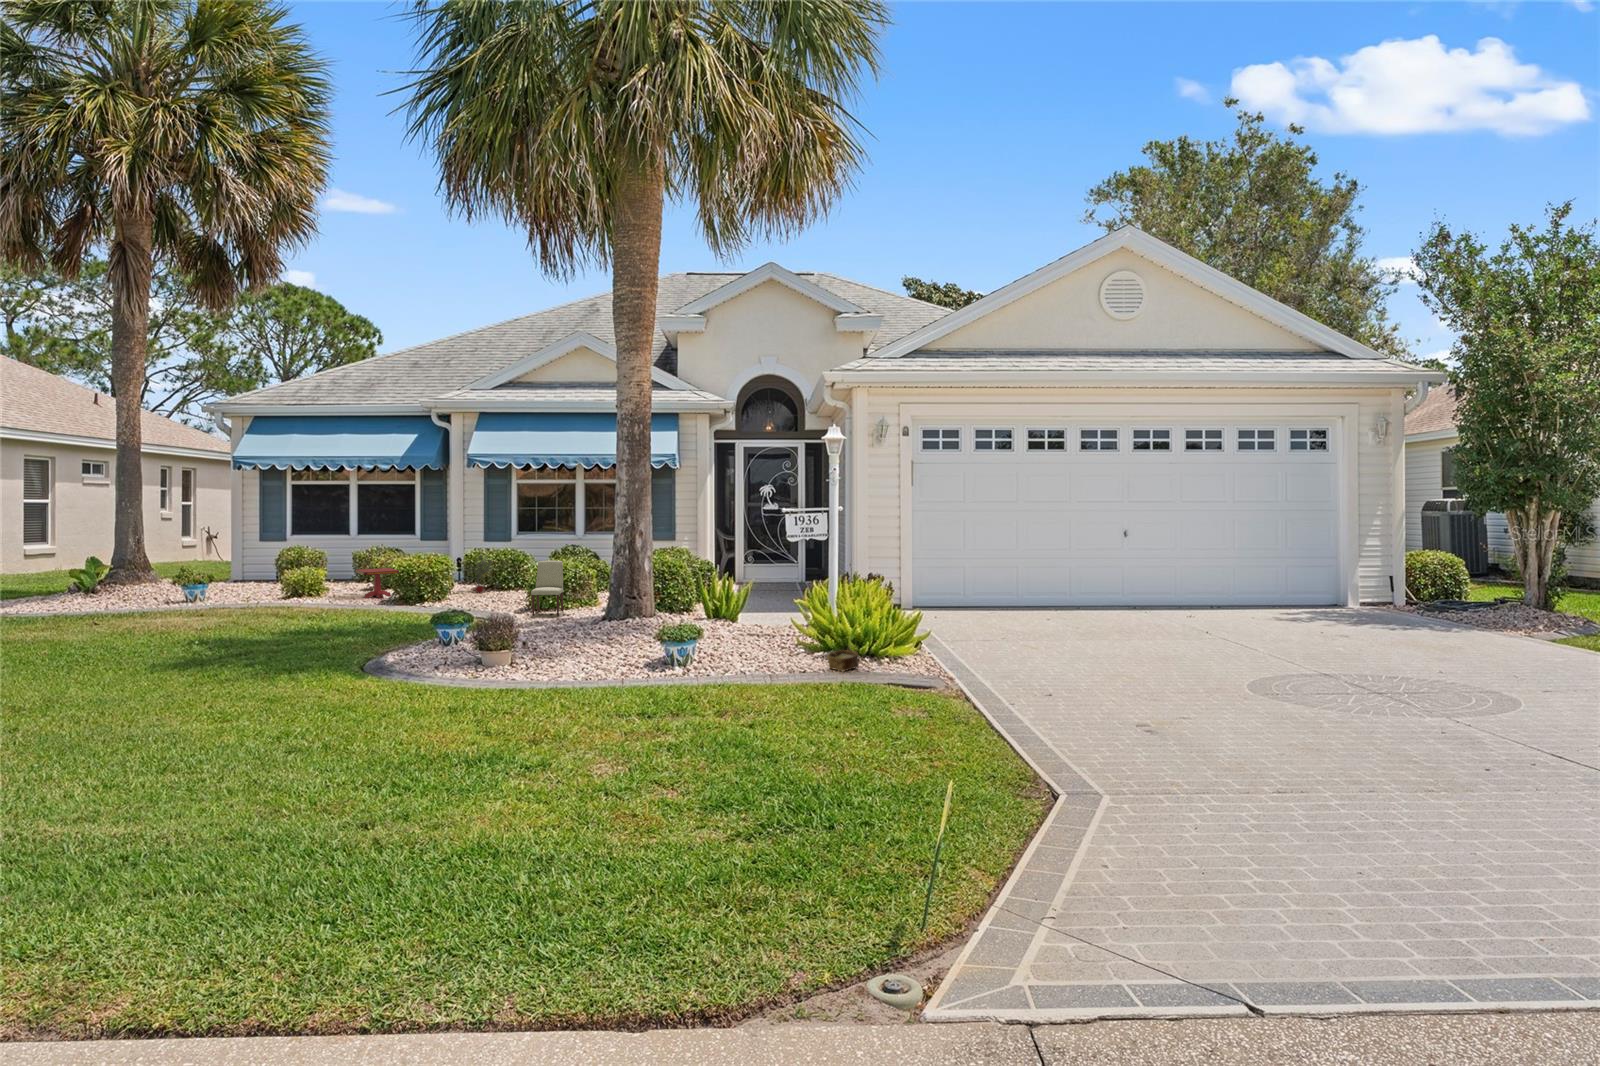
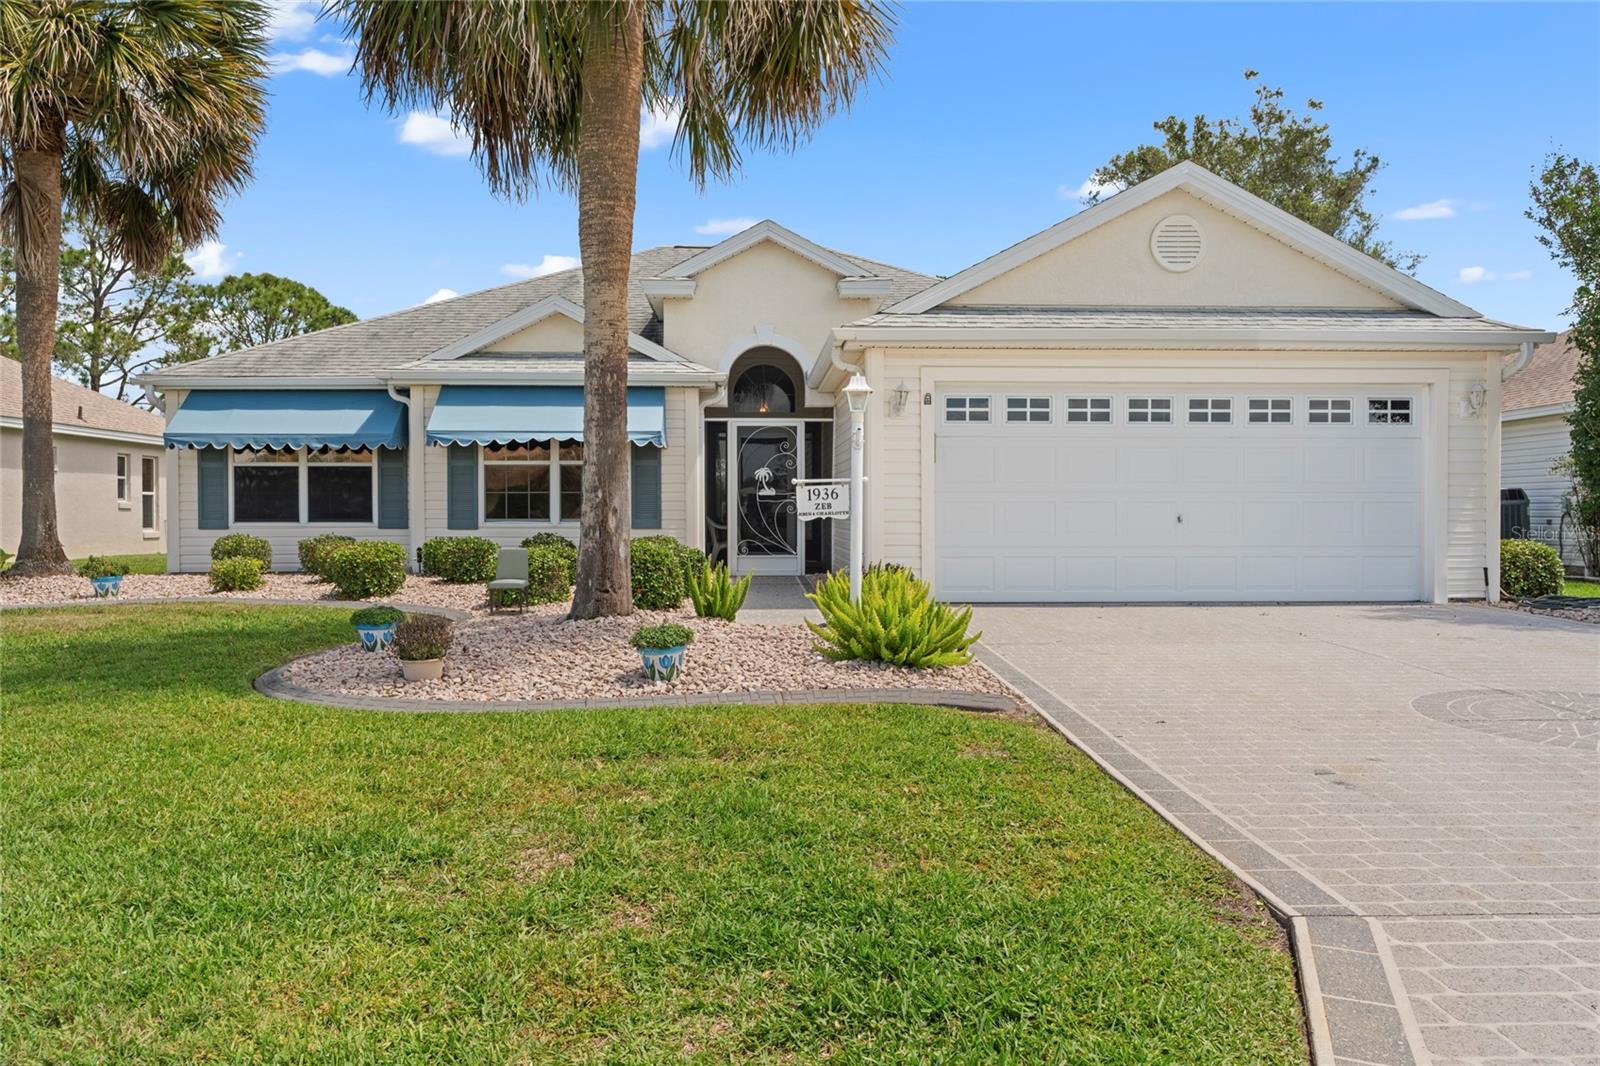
potted tree: present [468,555,492,593] -> none [425,542,455,587]
side table: present [355,568,399,599] -> none [292,558,342,593]
woven basket: present [827,649,859,672] -> none [854,651,895,686]

